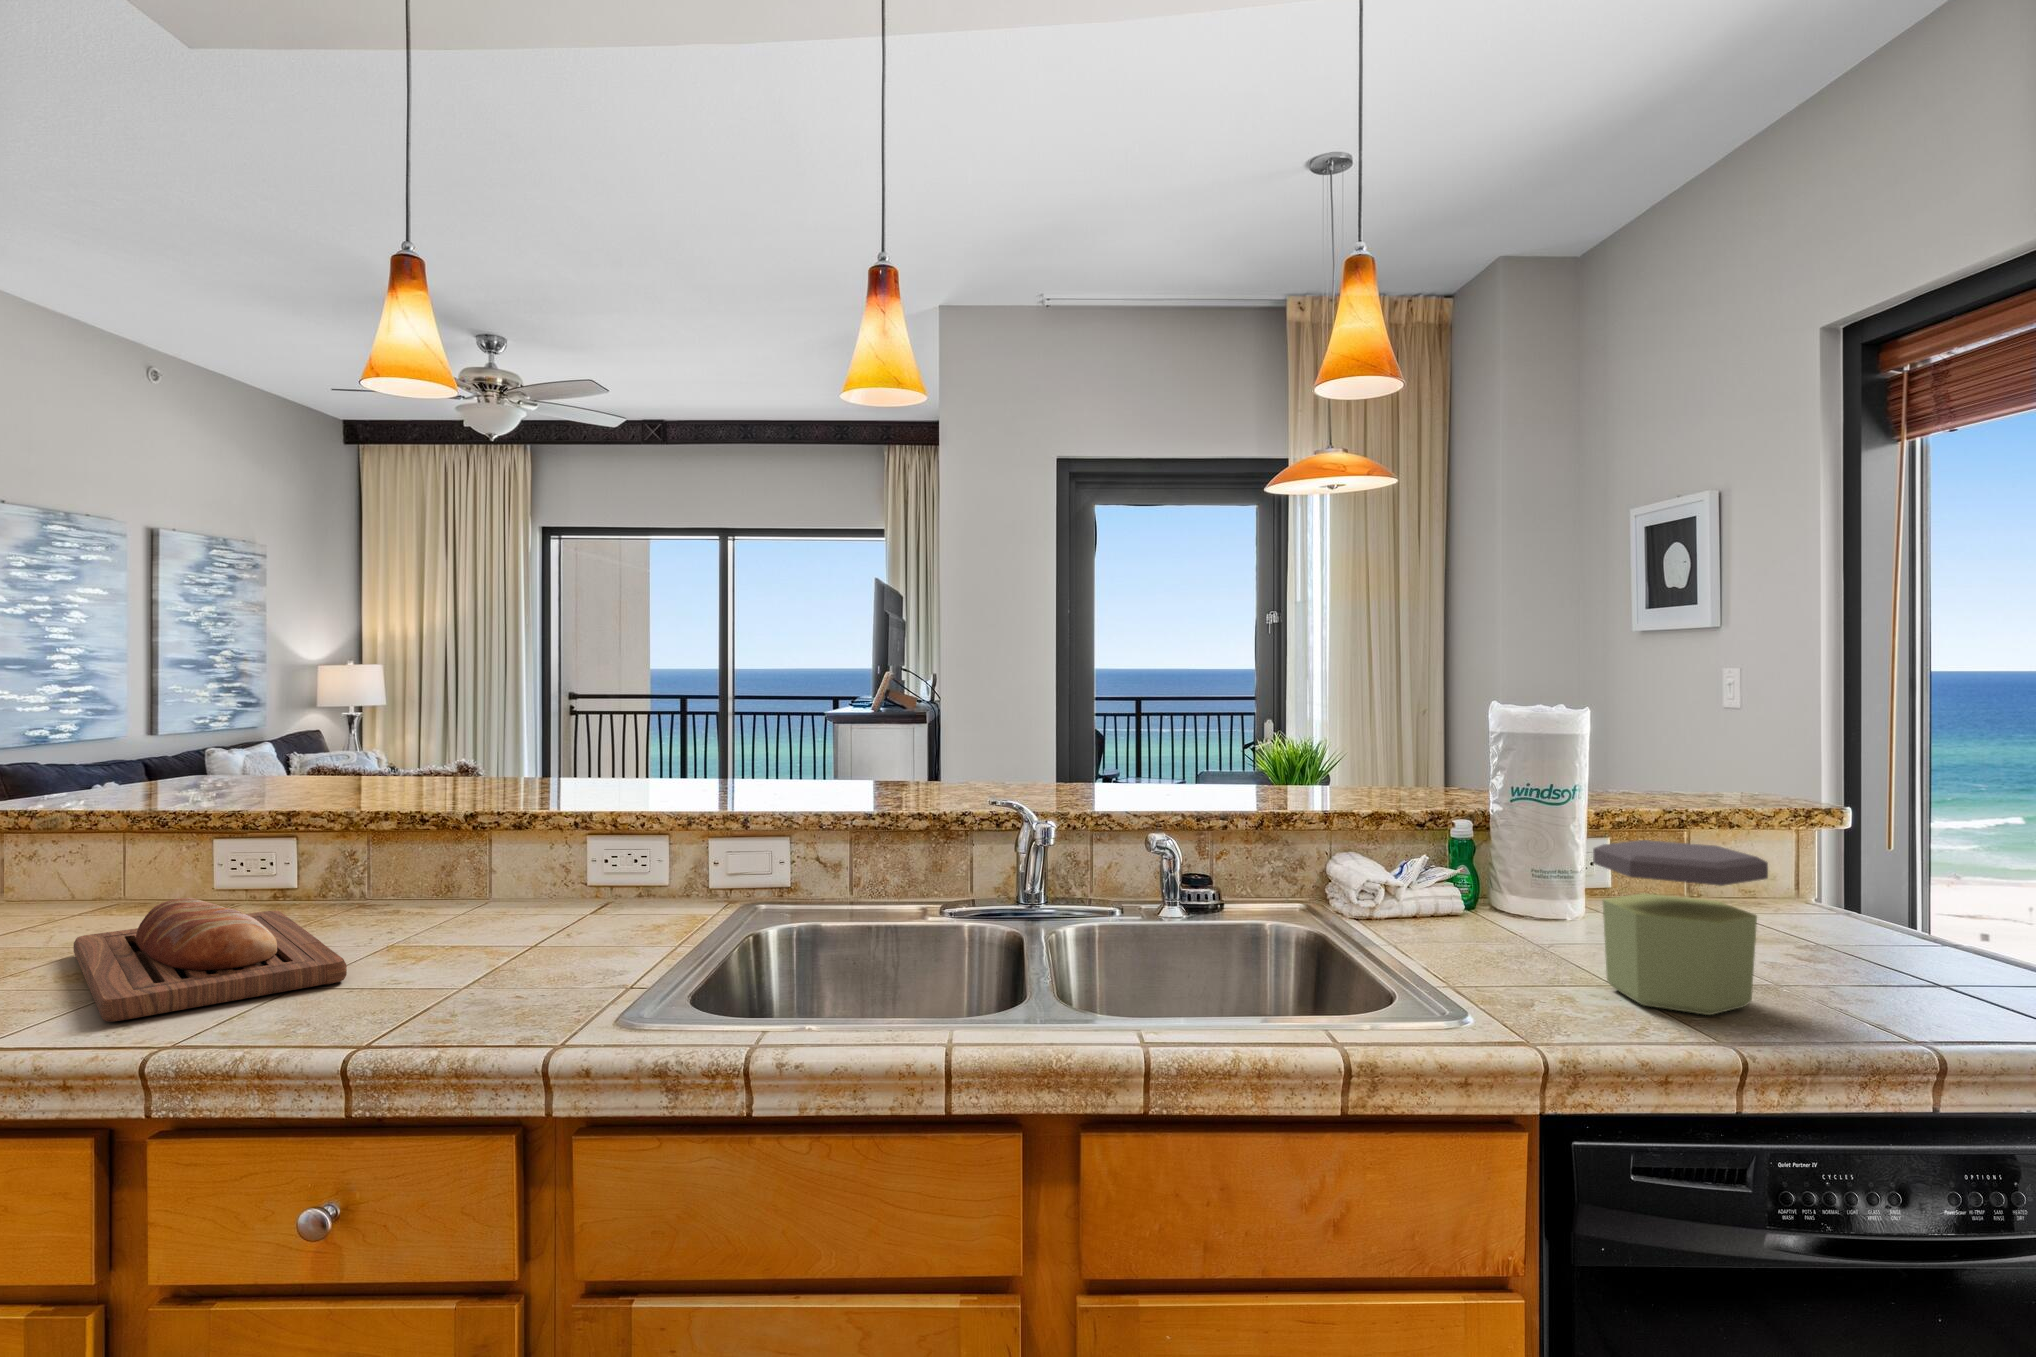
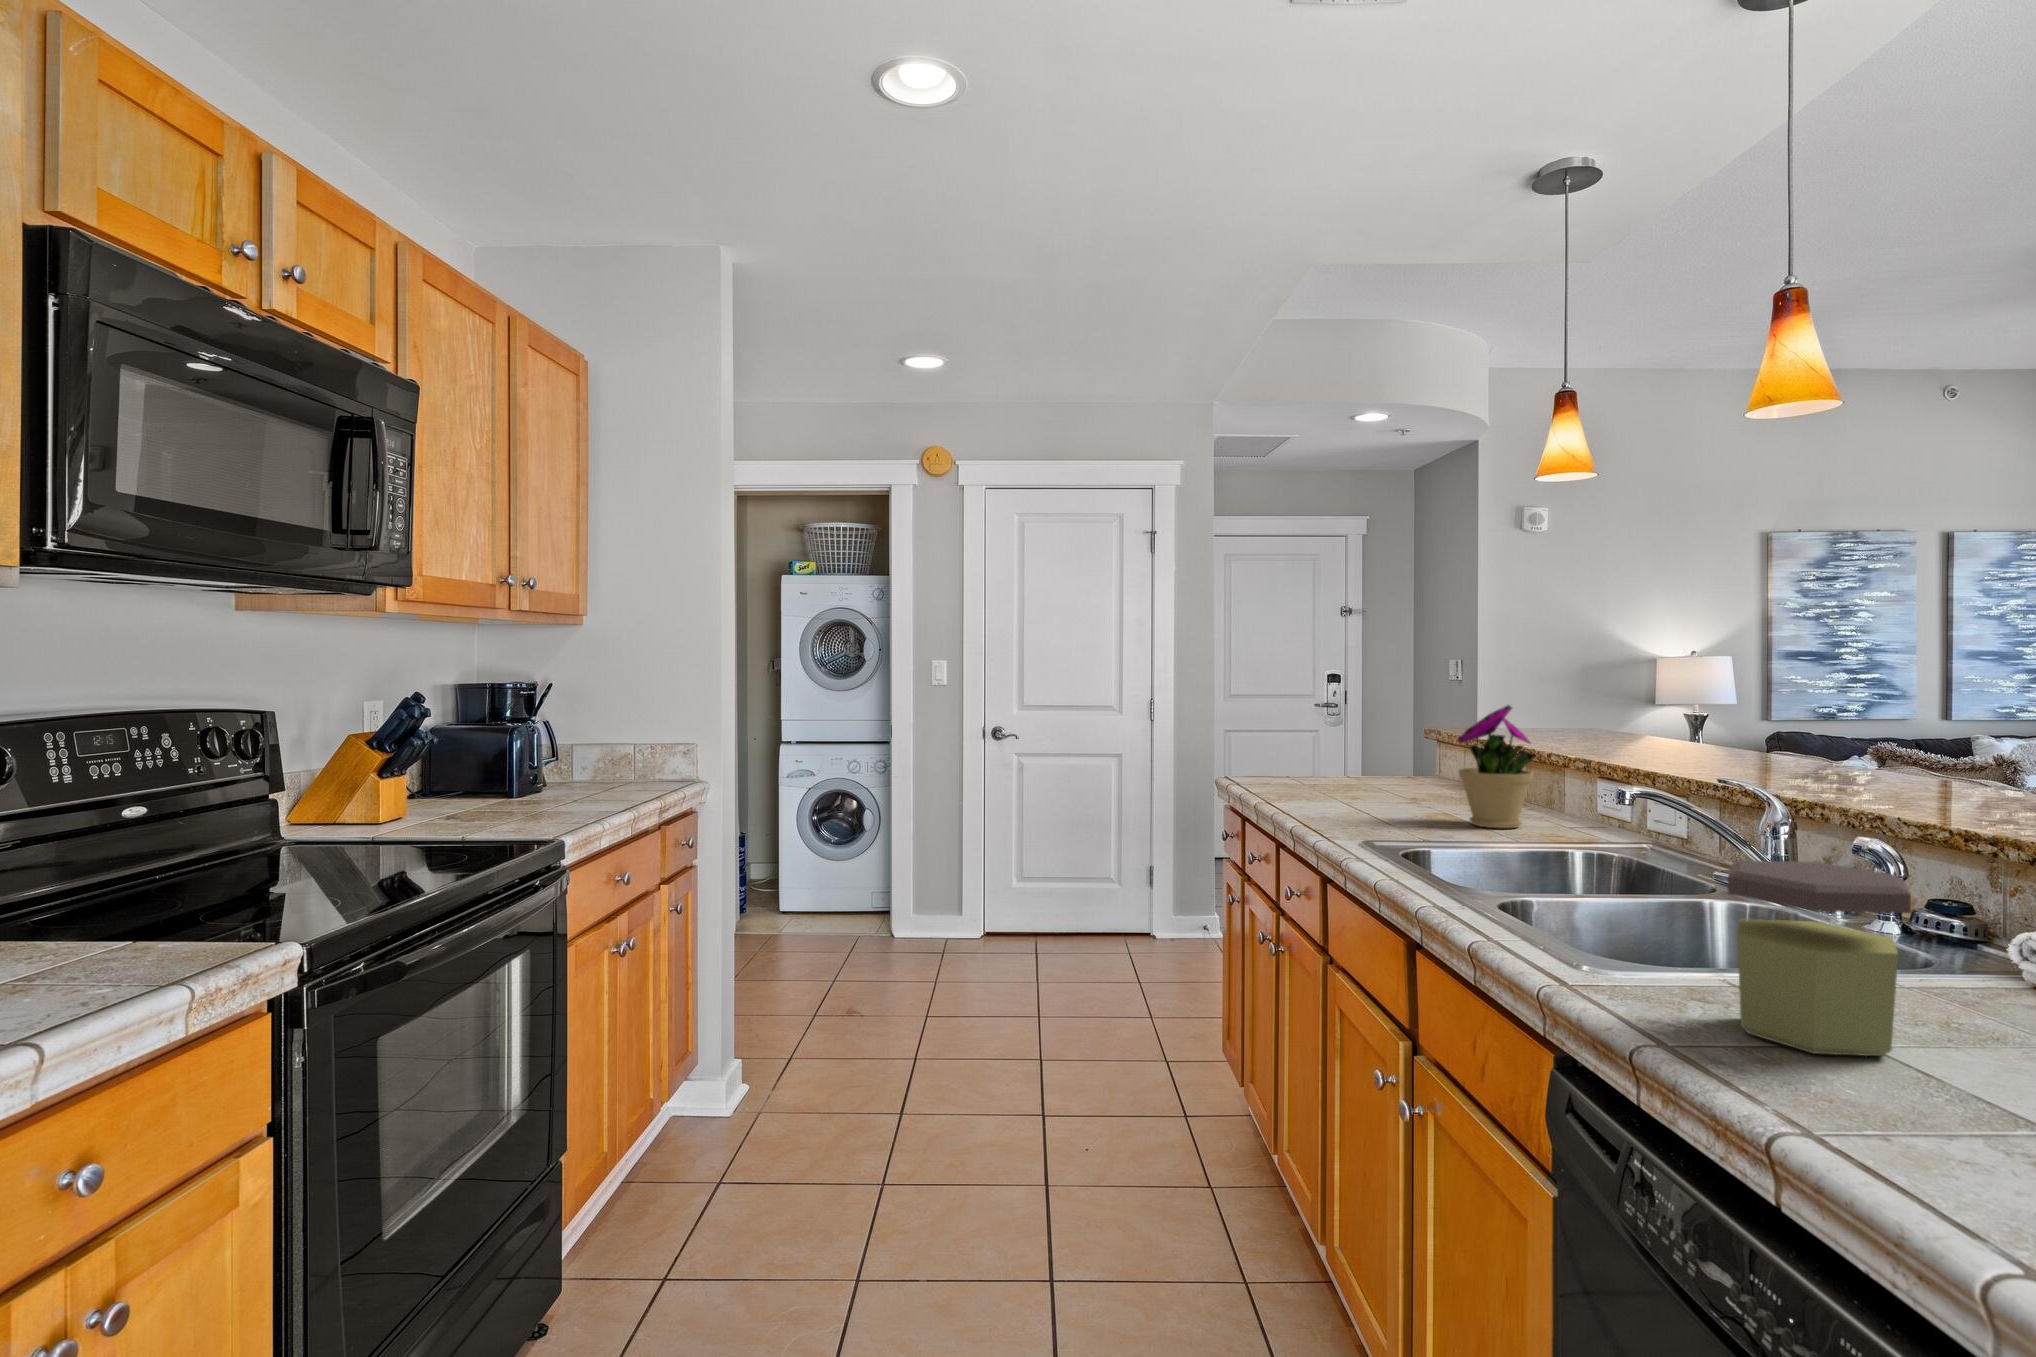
flower pot: none [470,736,598,951] -> present [1457,705,1535,828]
bread loaf: present [74,898,347,1022] -> none [1316,774,1465,815]

